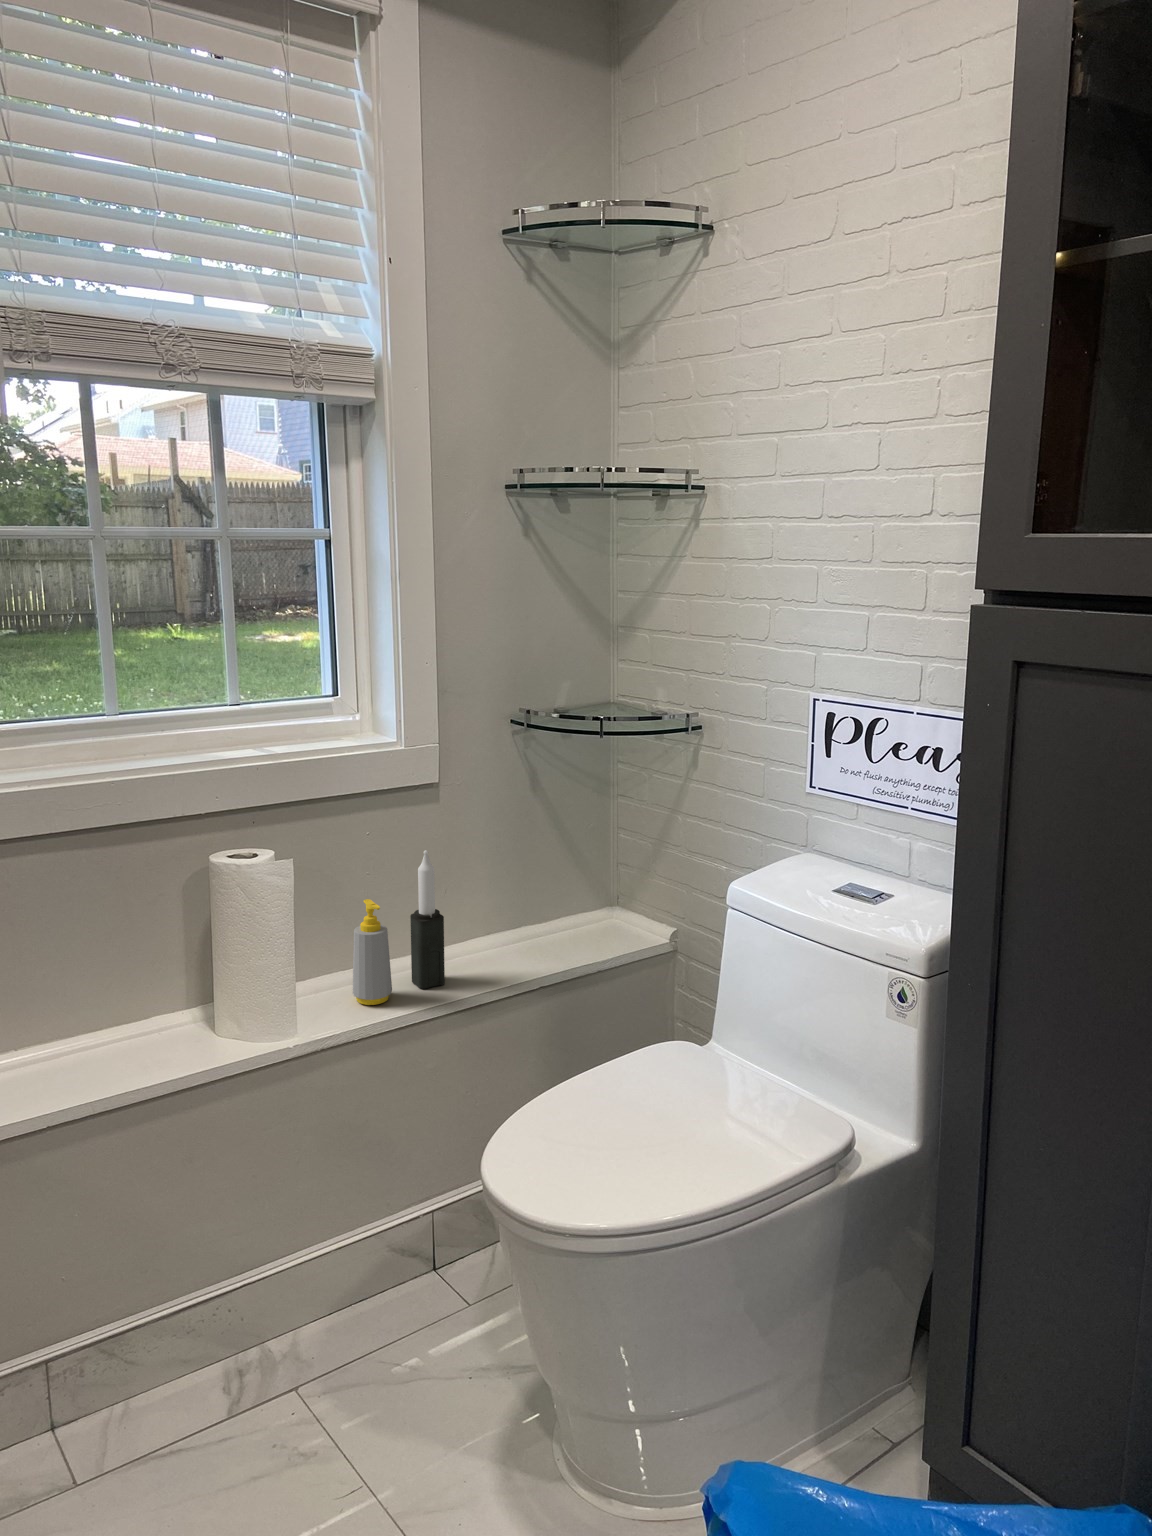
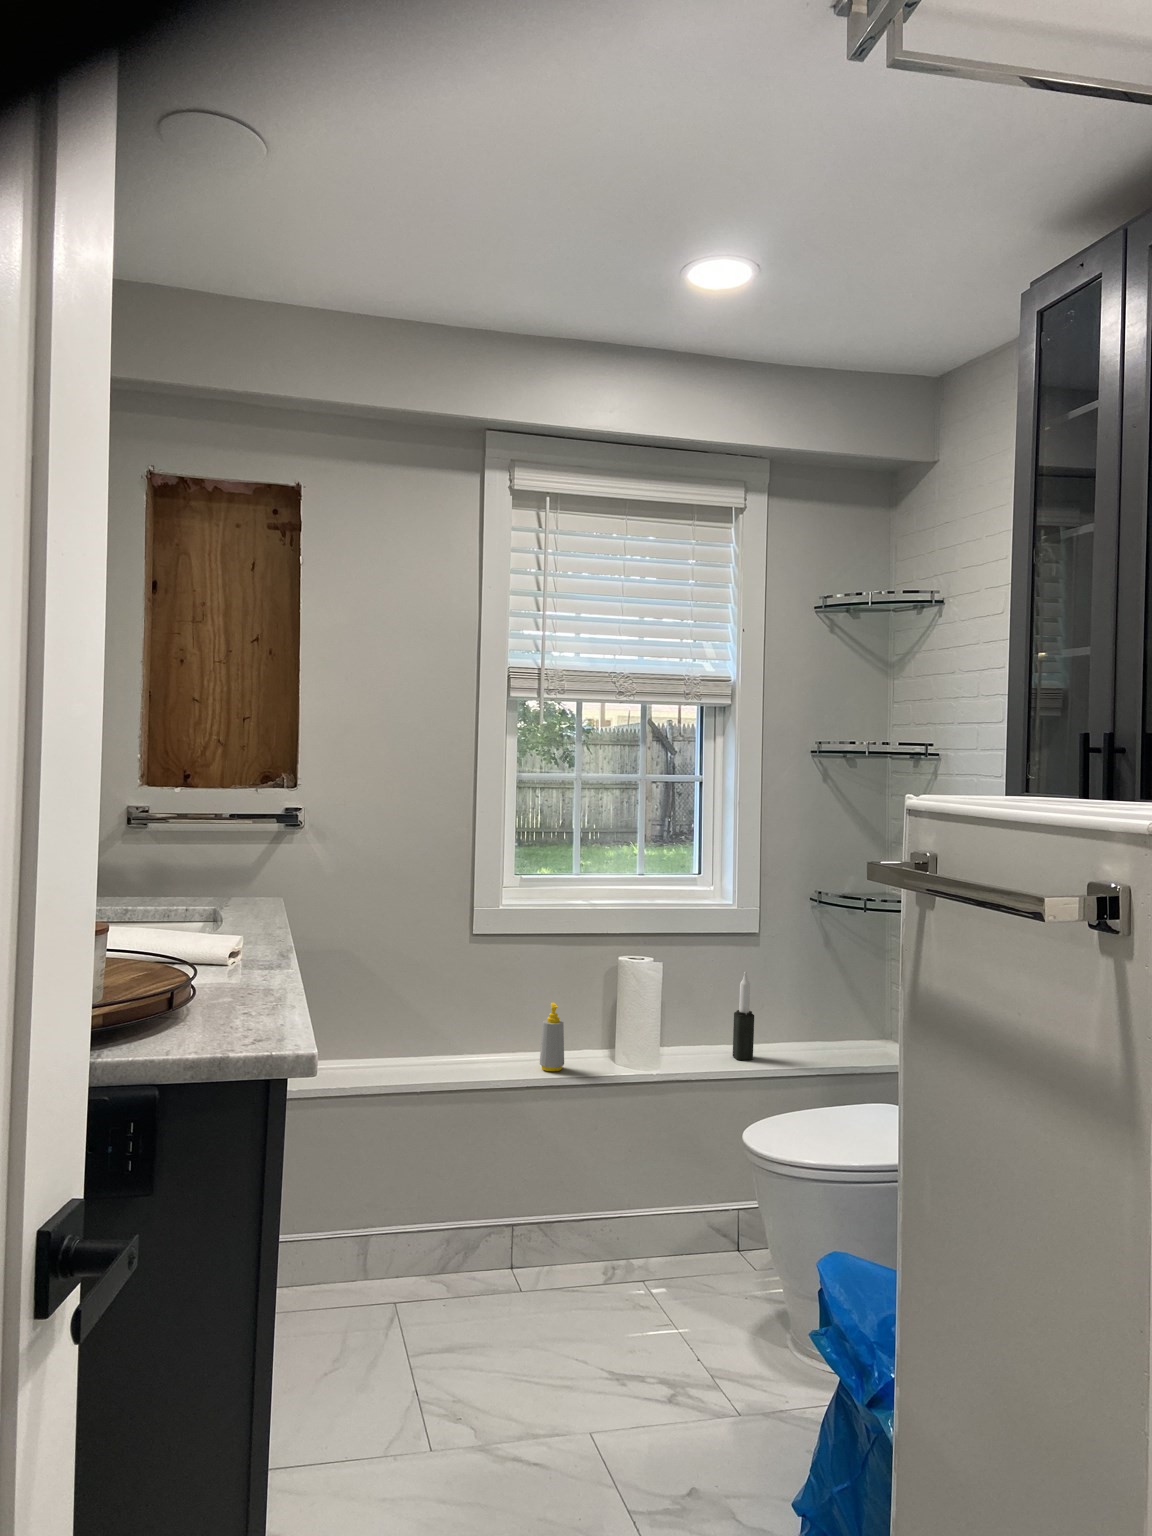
soap bottle: present [353,899,392,1005] -> present [540,1002,564,1071]

